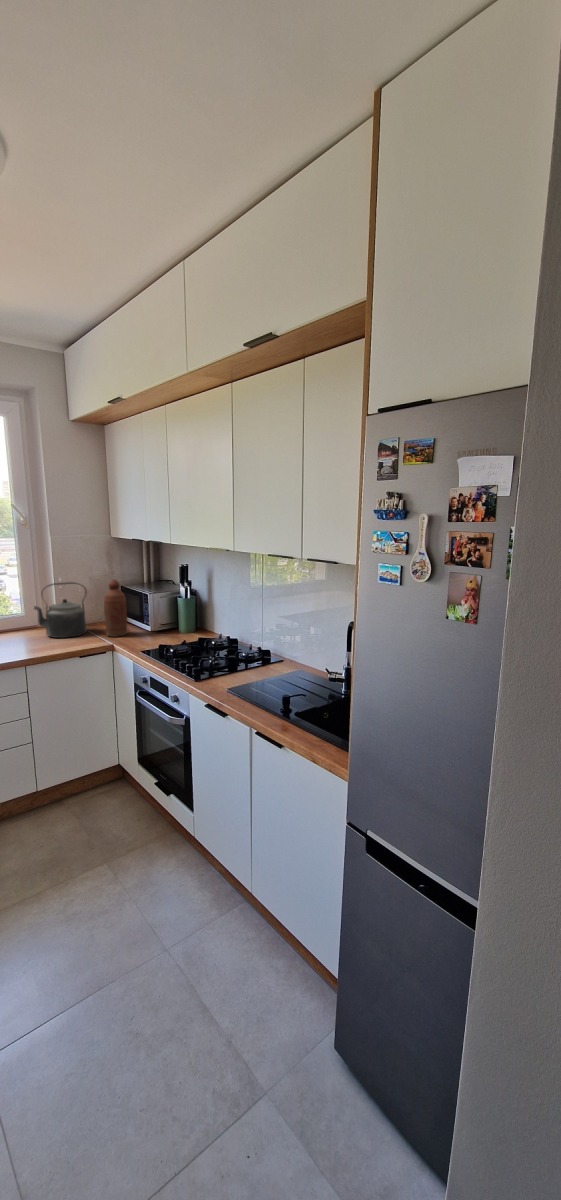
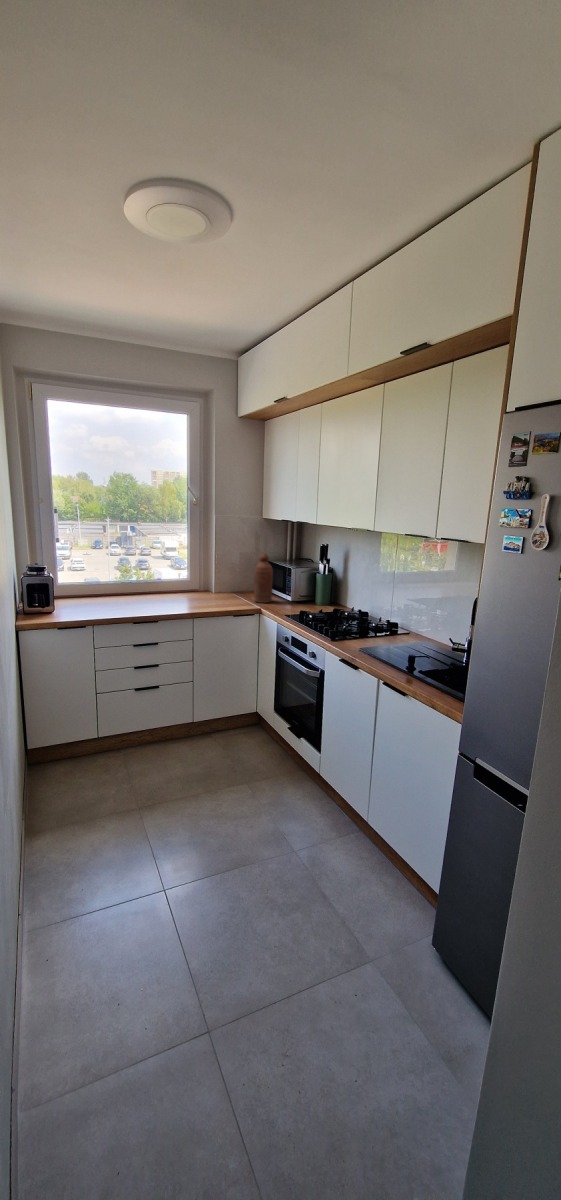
kettle: present [34,582,87,638] -> none [198,554,240,600]

